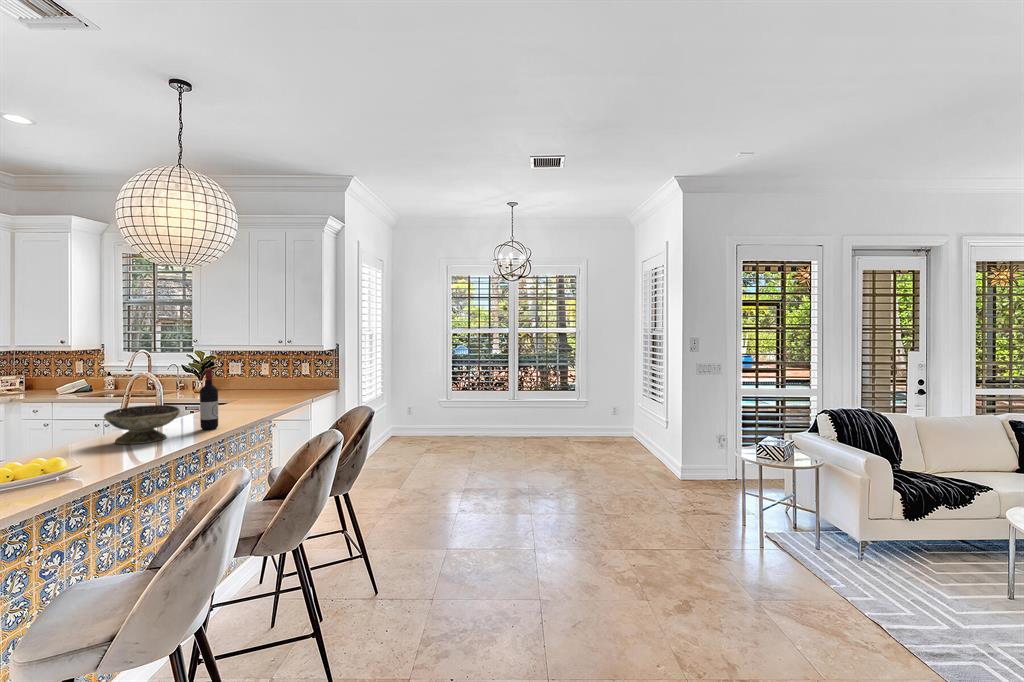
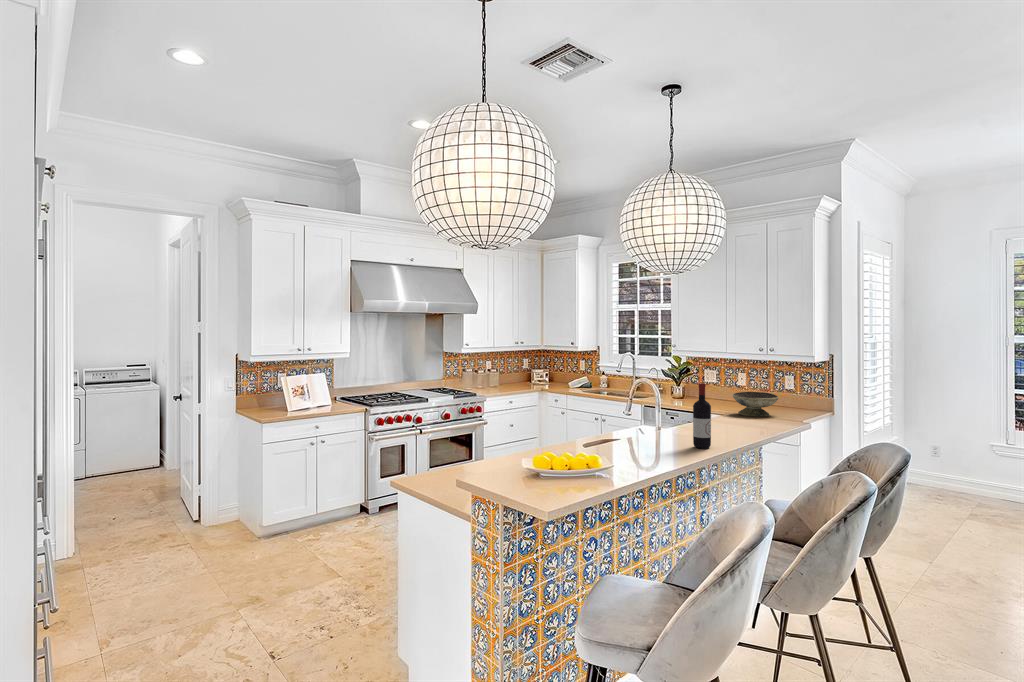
decorative bowl: present [104,405,180,444] -> present [733,392,778,417]

